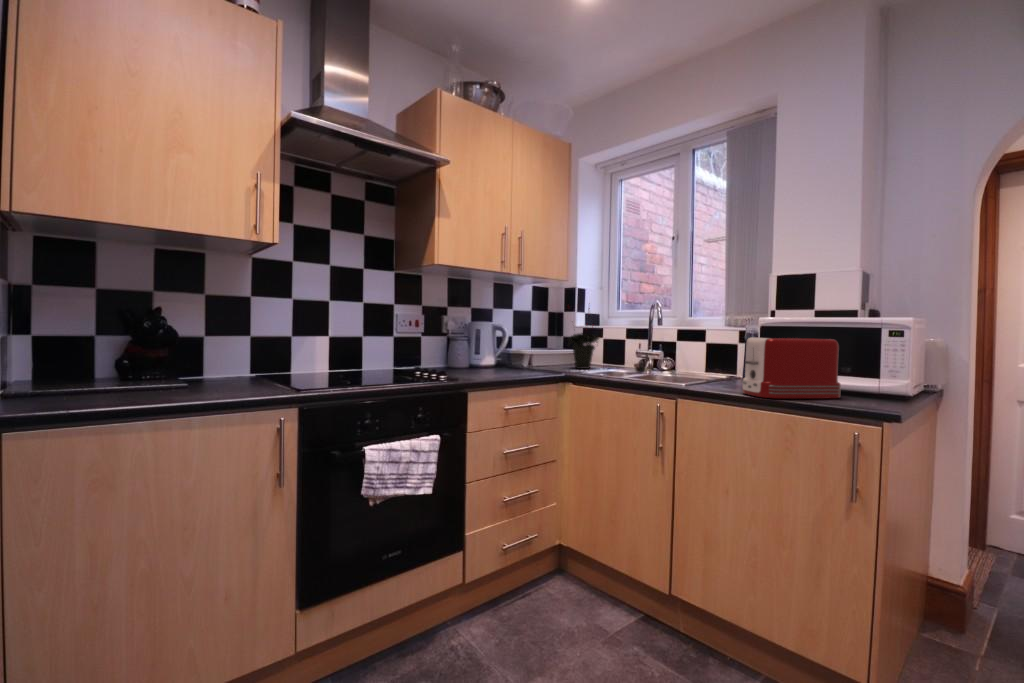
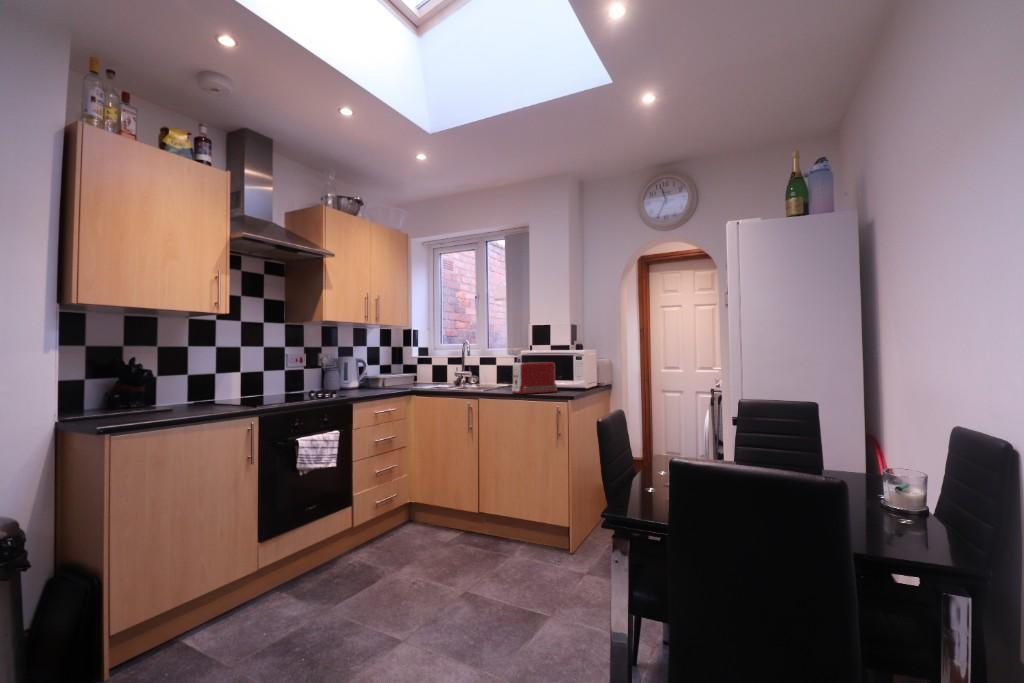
potted plant: present [568,308,599,369] -> none [409,342,432,386]

